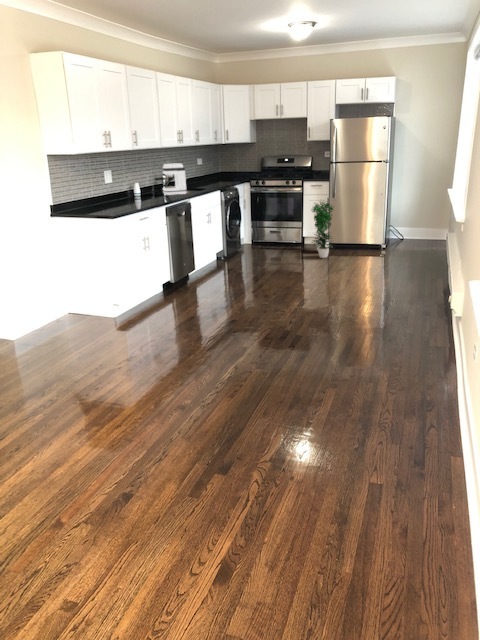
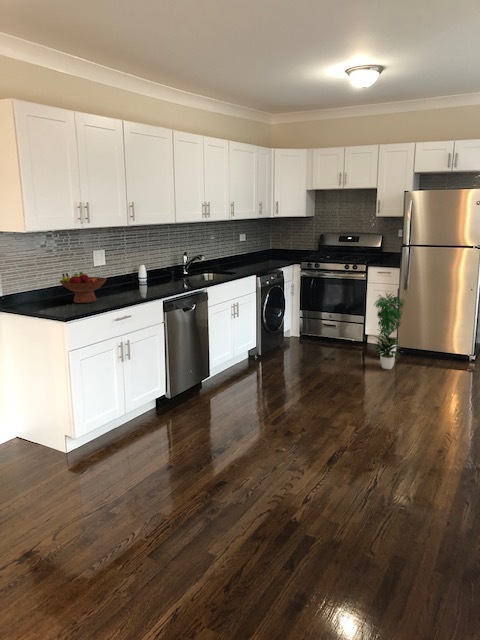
coffee maker: present [155,163,187,195] -> none [168,242,206,282]
fruit bowl: none [90,186,125,209] -> present [60,272,107,303]

